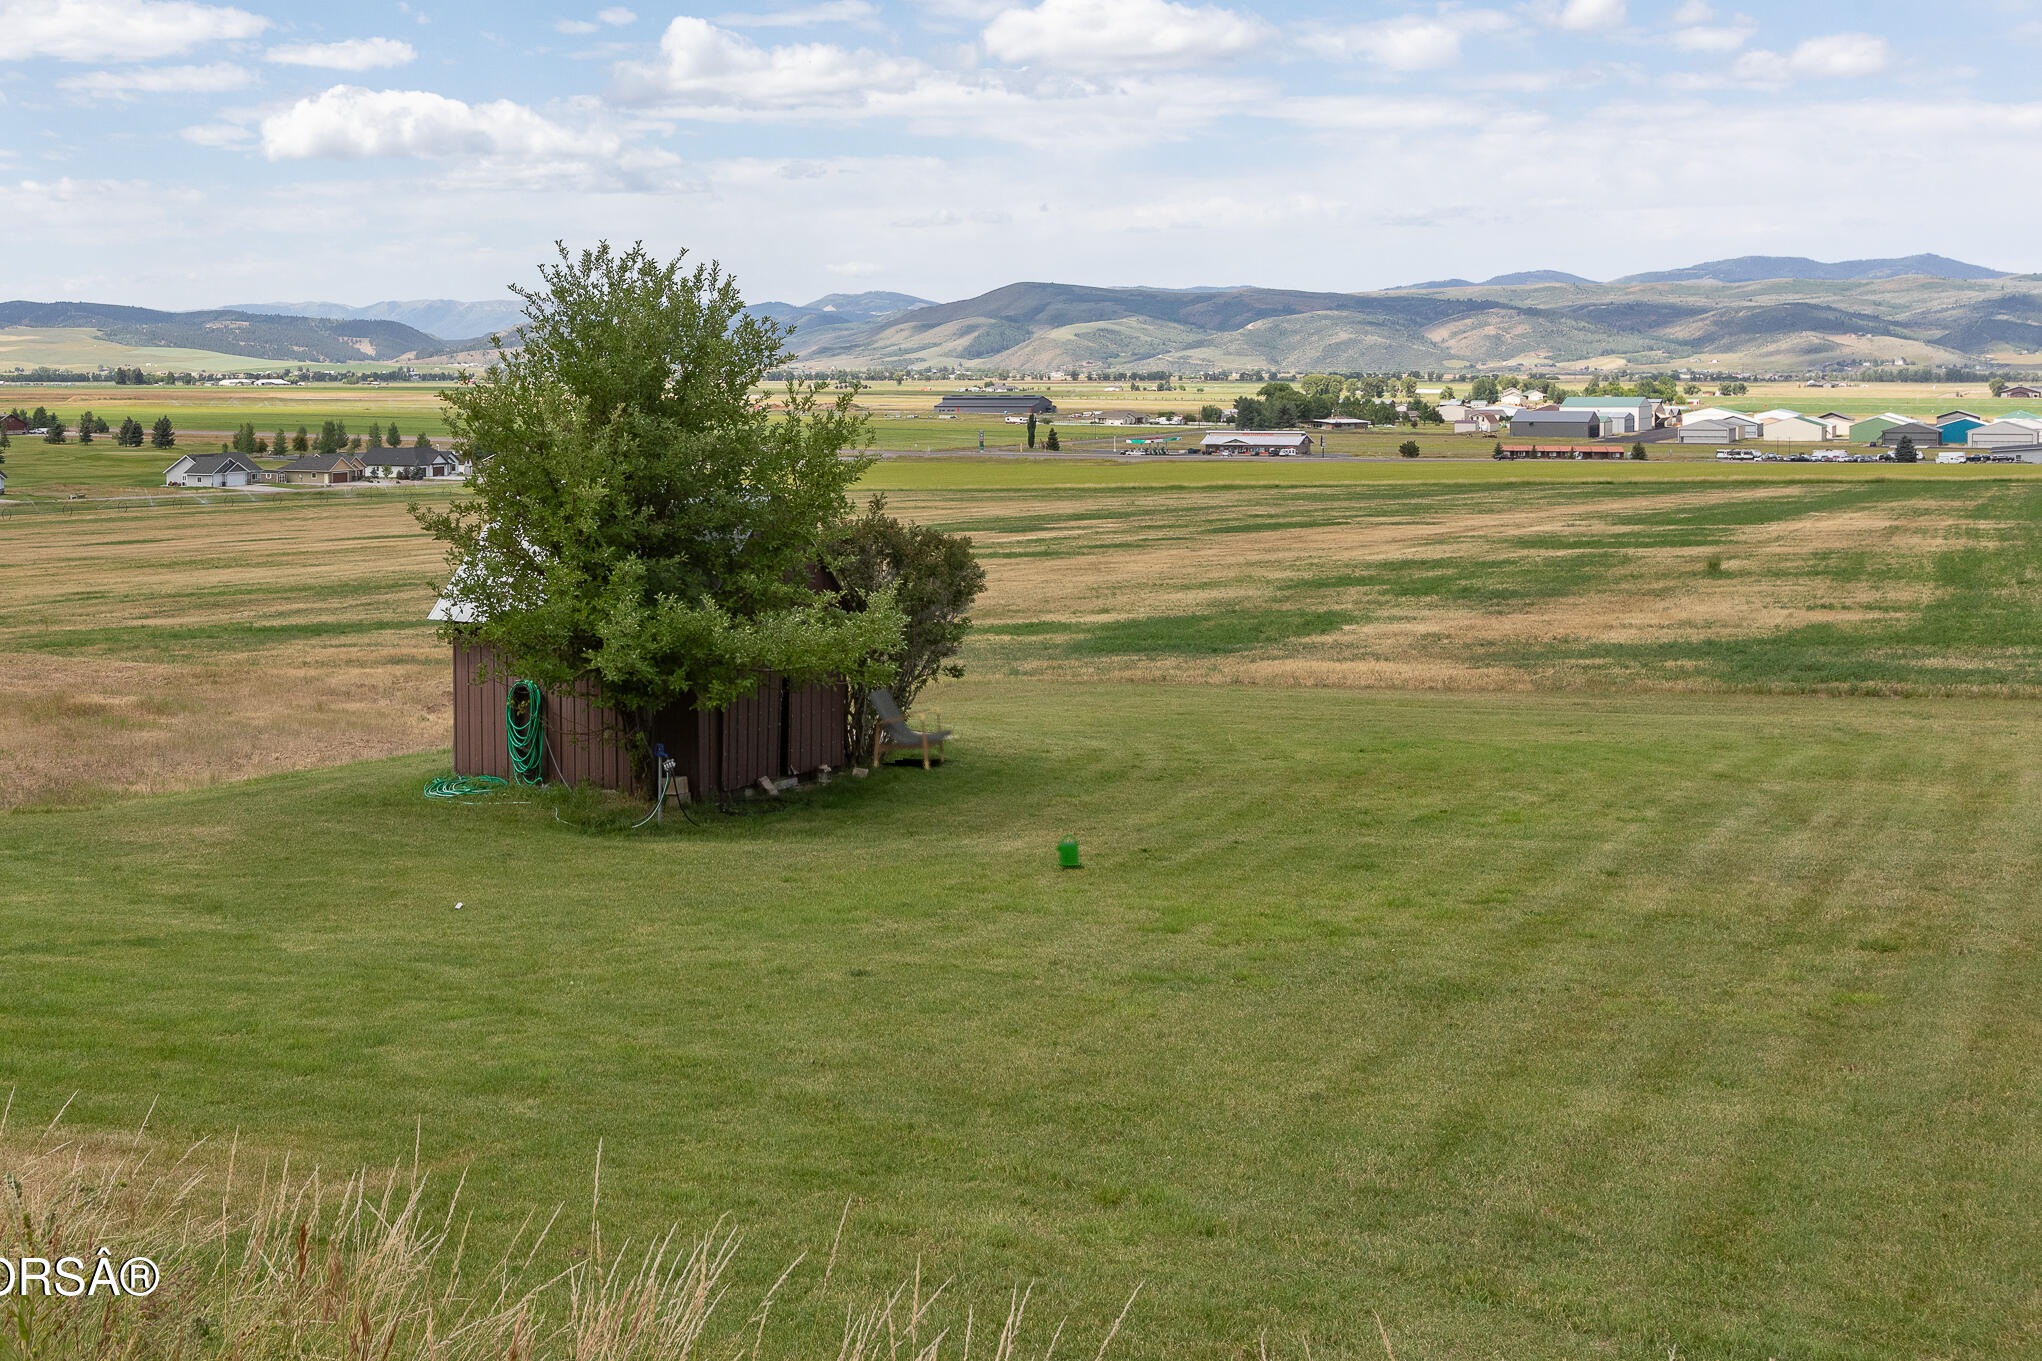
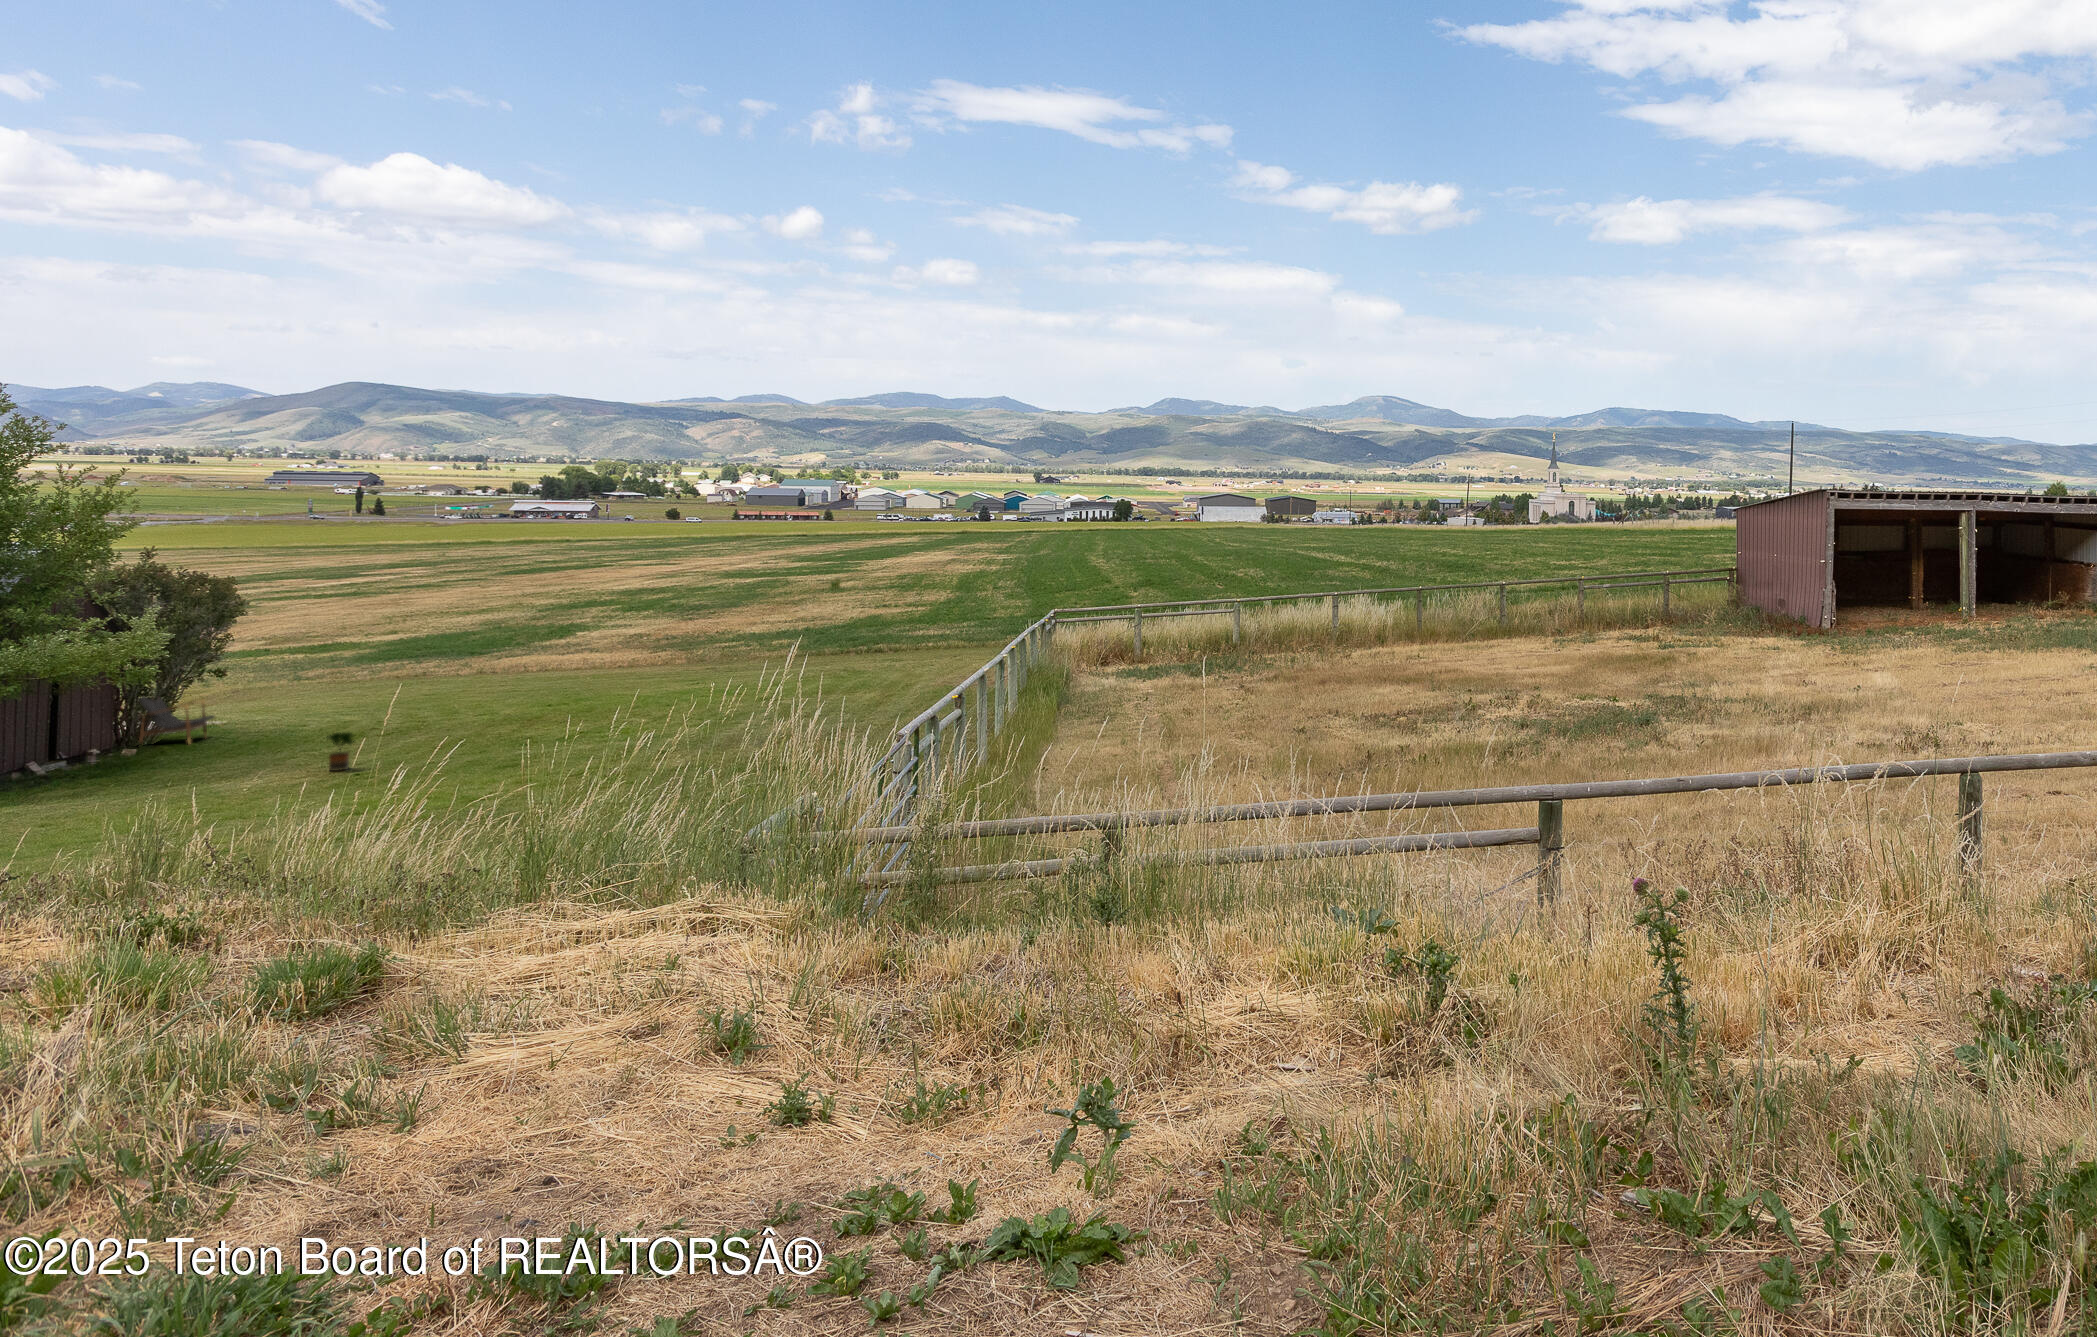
potted tree: none [1102,786,1142,847] -> present [326,732,355,771]
watering can: present [1056,834,1080,866] -> none [280,764,302,786]

